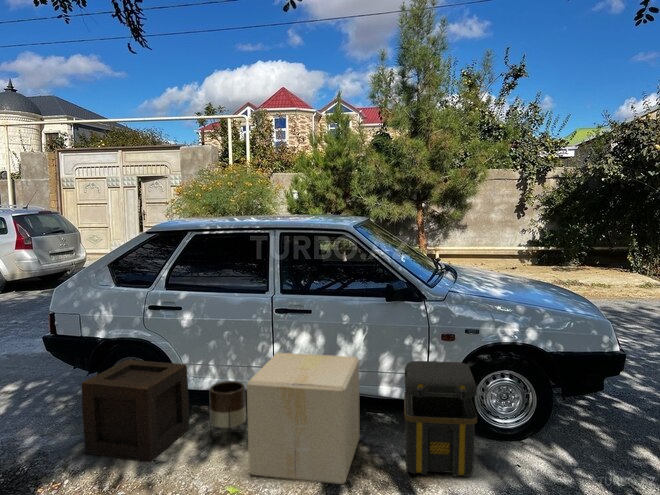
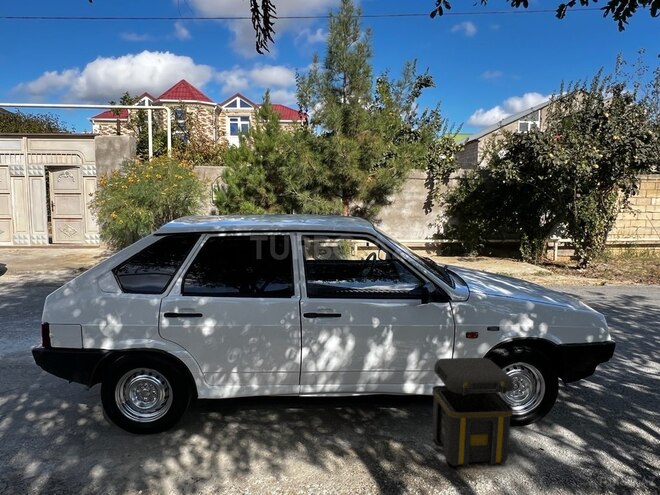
cardboard box: present [247,353,359,484] -> none [301,357,403,484]
wooden crate: present [82,360,189,462] -> none [107,372,211,481]
planter: present [209,381,246,447] -> none [237,388,276,457]

